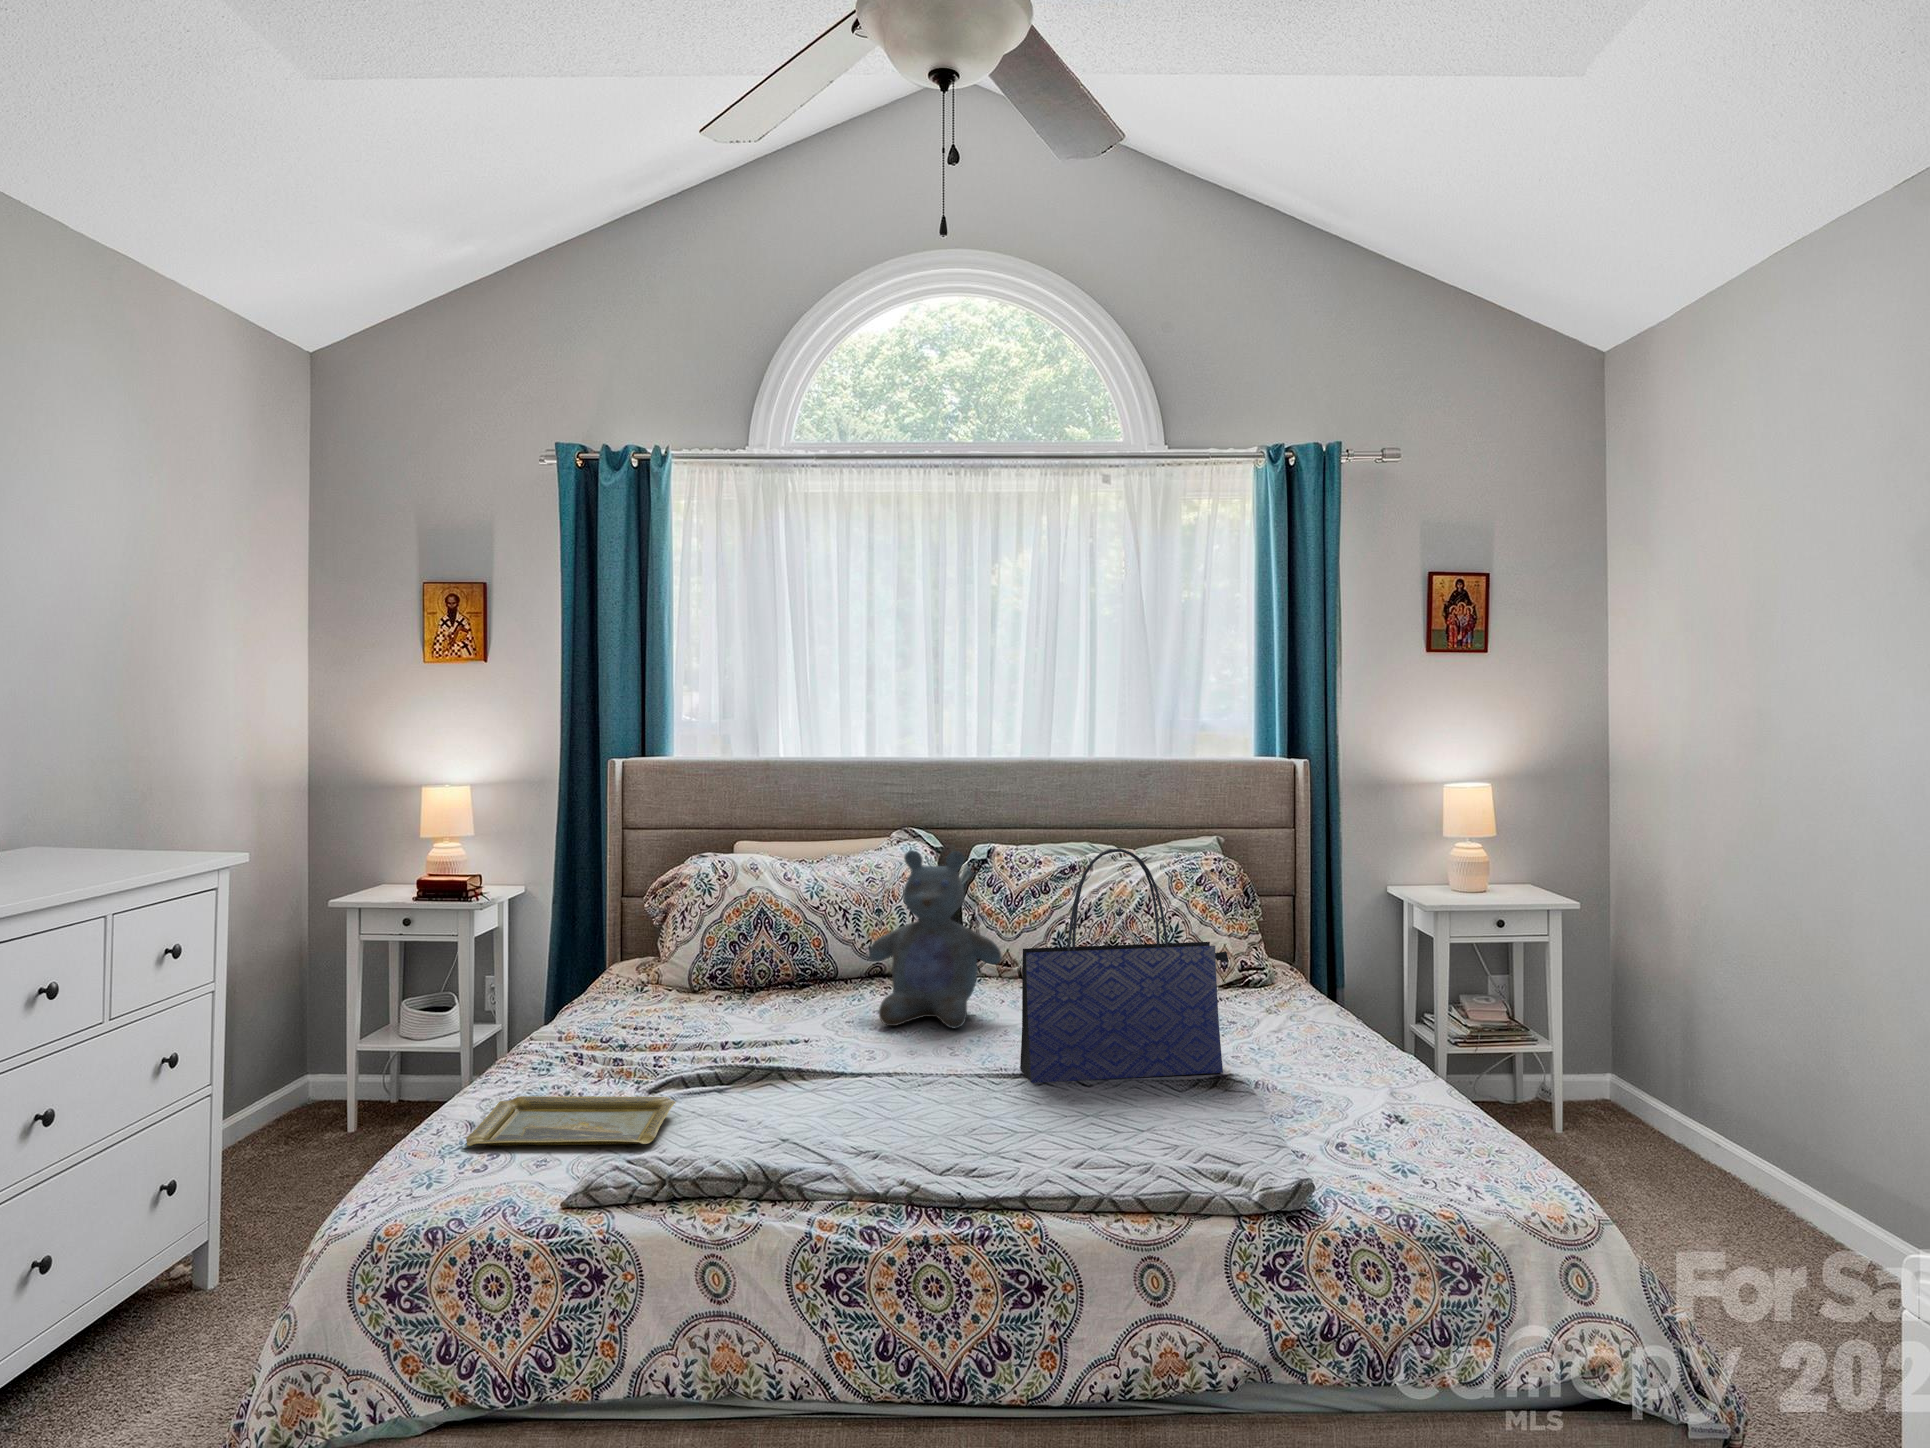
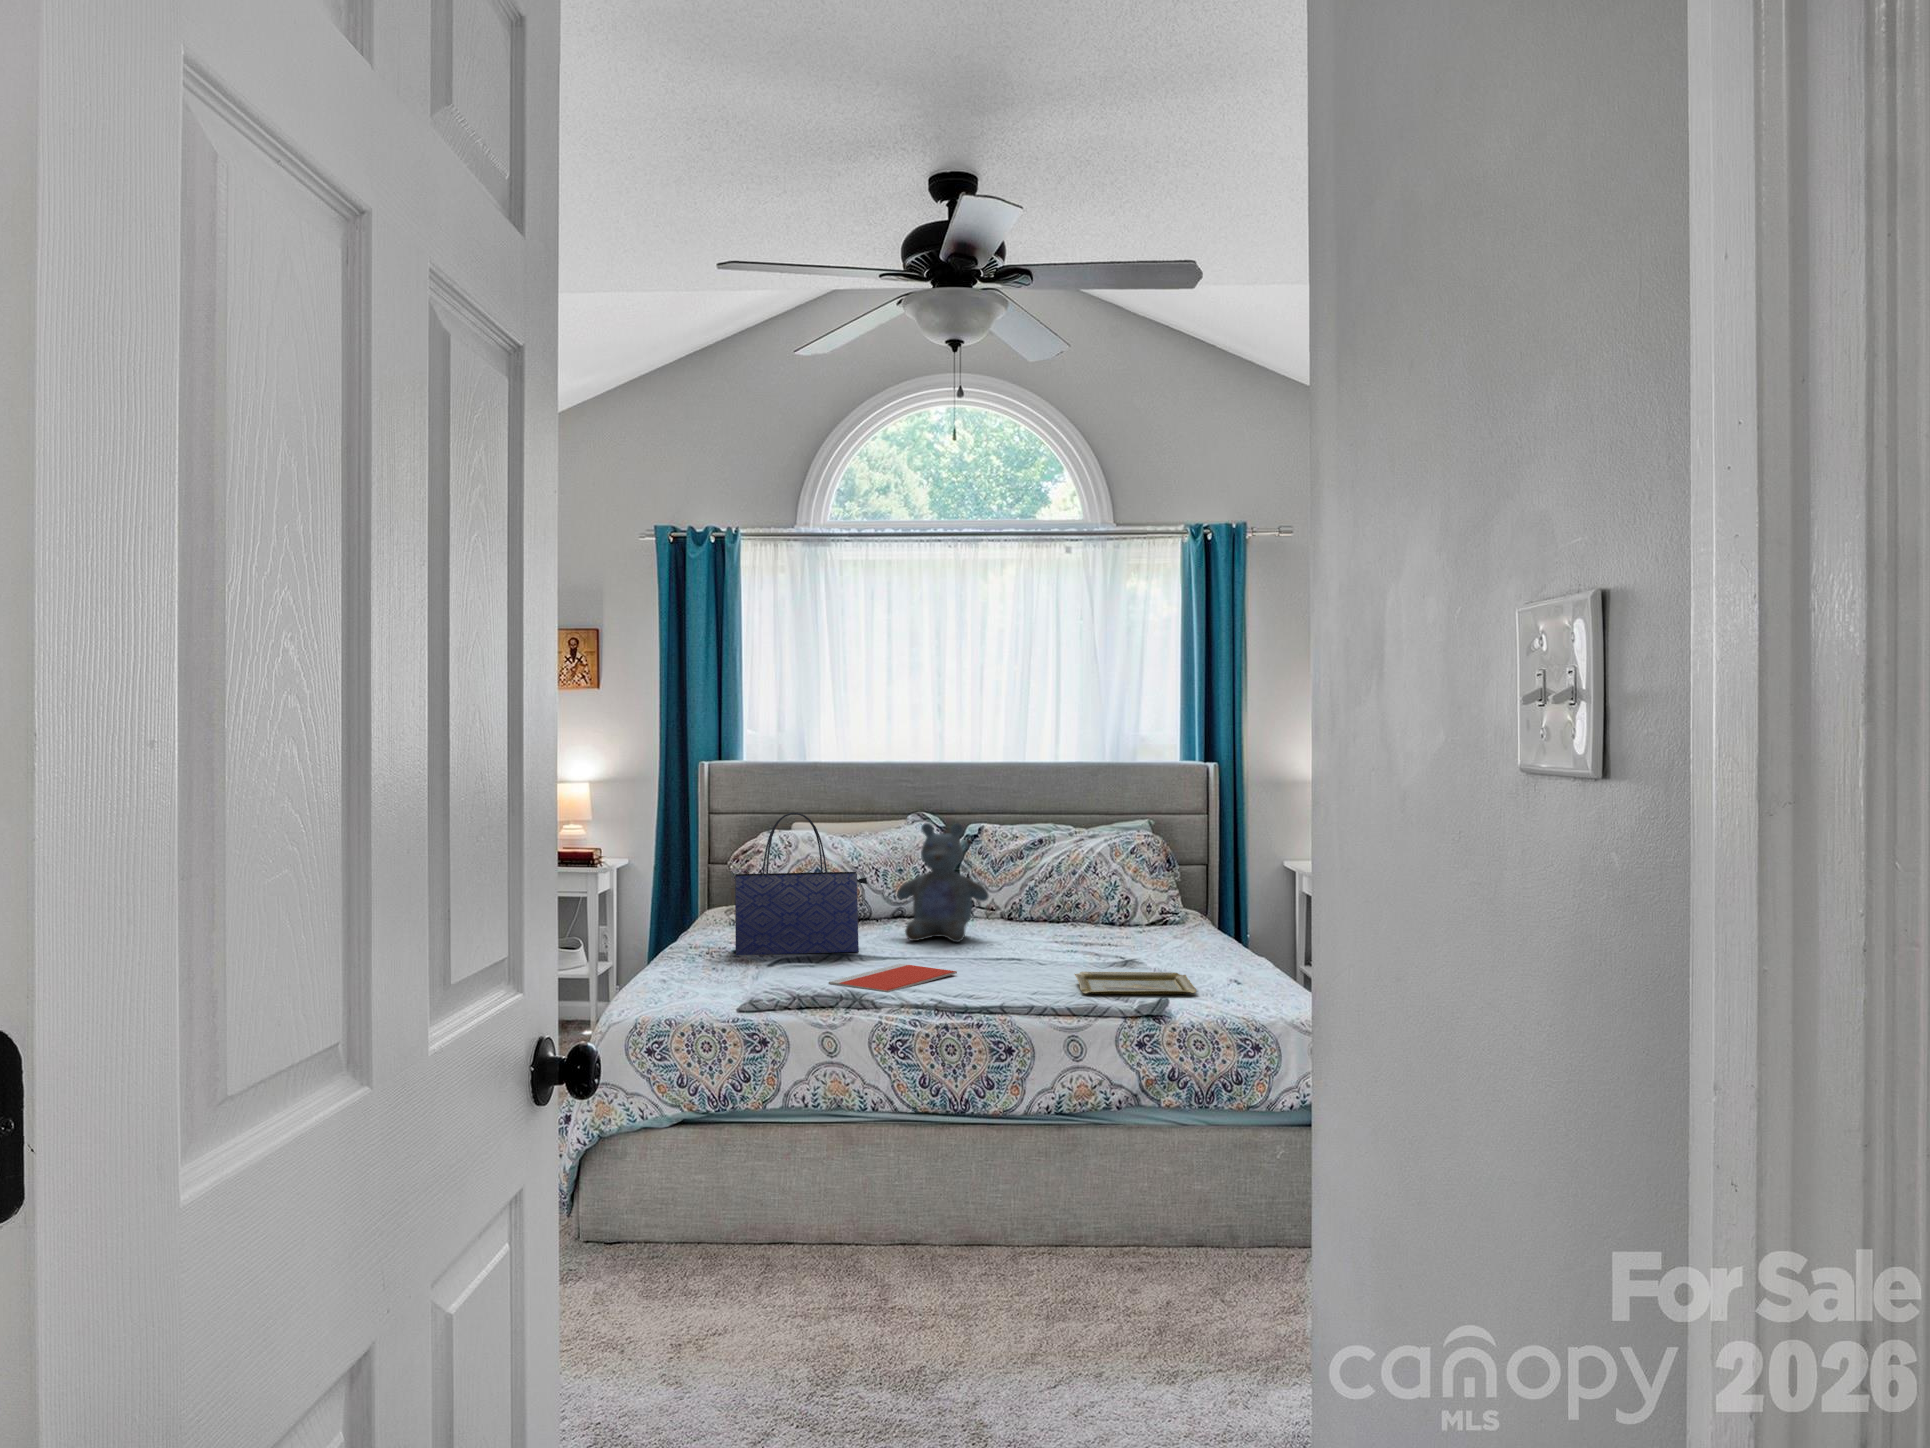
tote bag: present [1020,849,1229,1083] -> present [735,813,867,955]
notebook: none [737,1084,950,1158] -> present [829,964,957,992]
tray: present [466,1096,676,1146] -> present [1074,972,1196,994]

